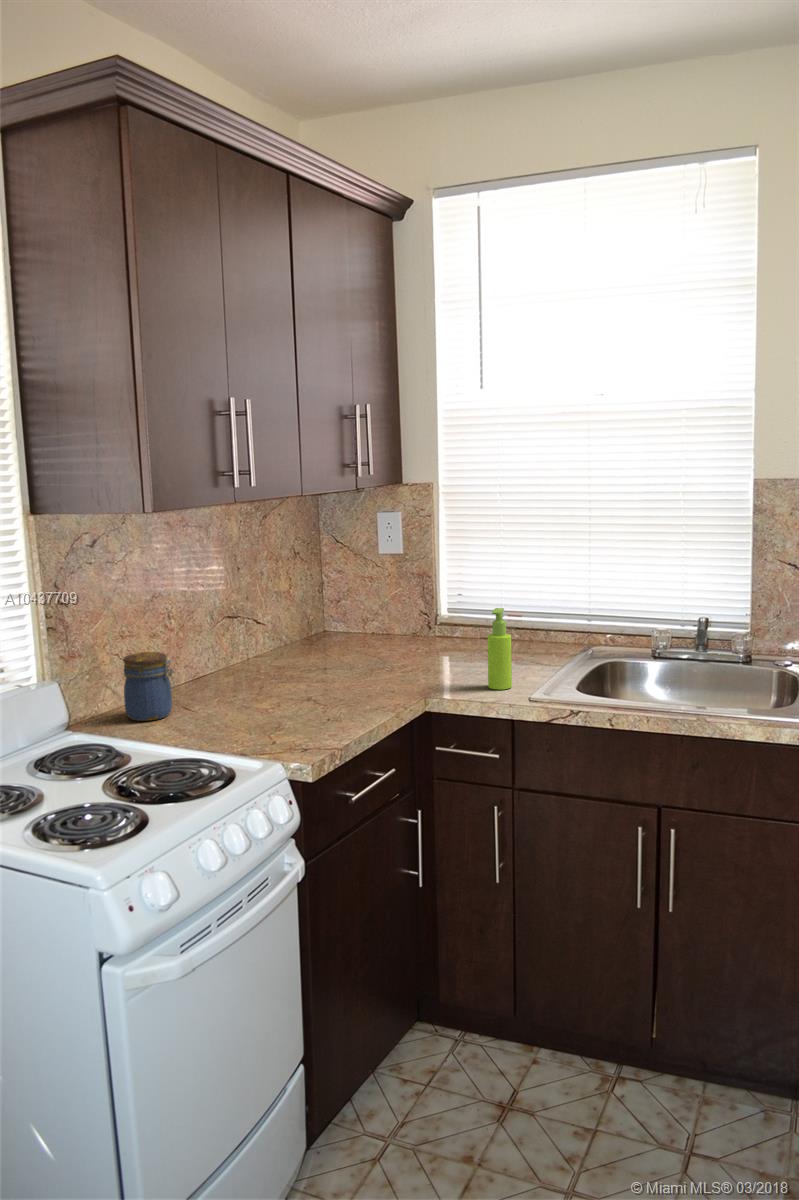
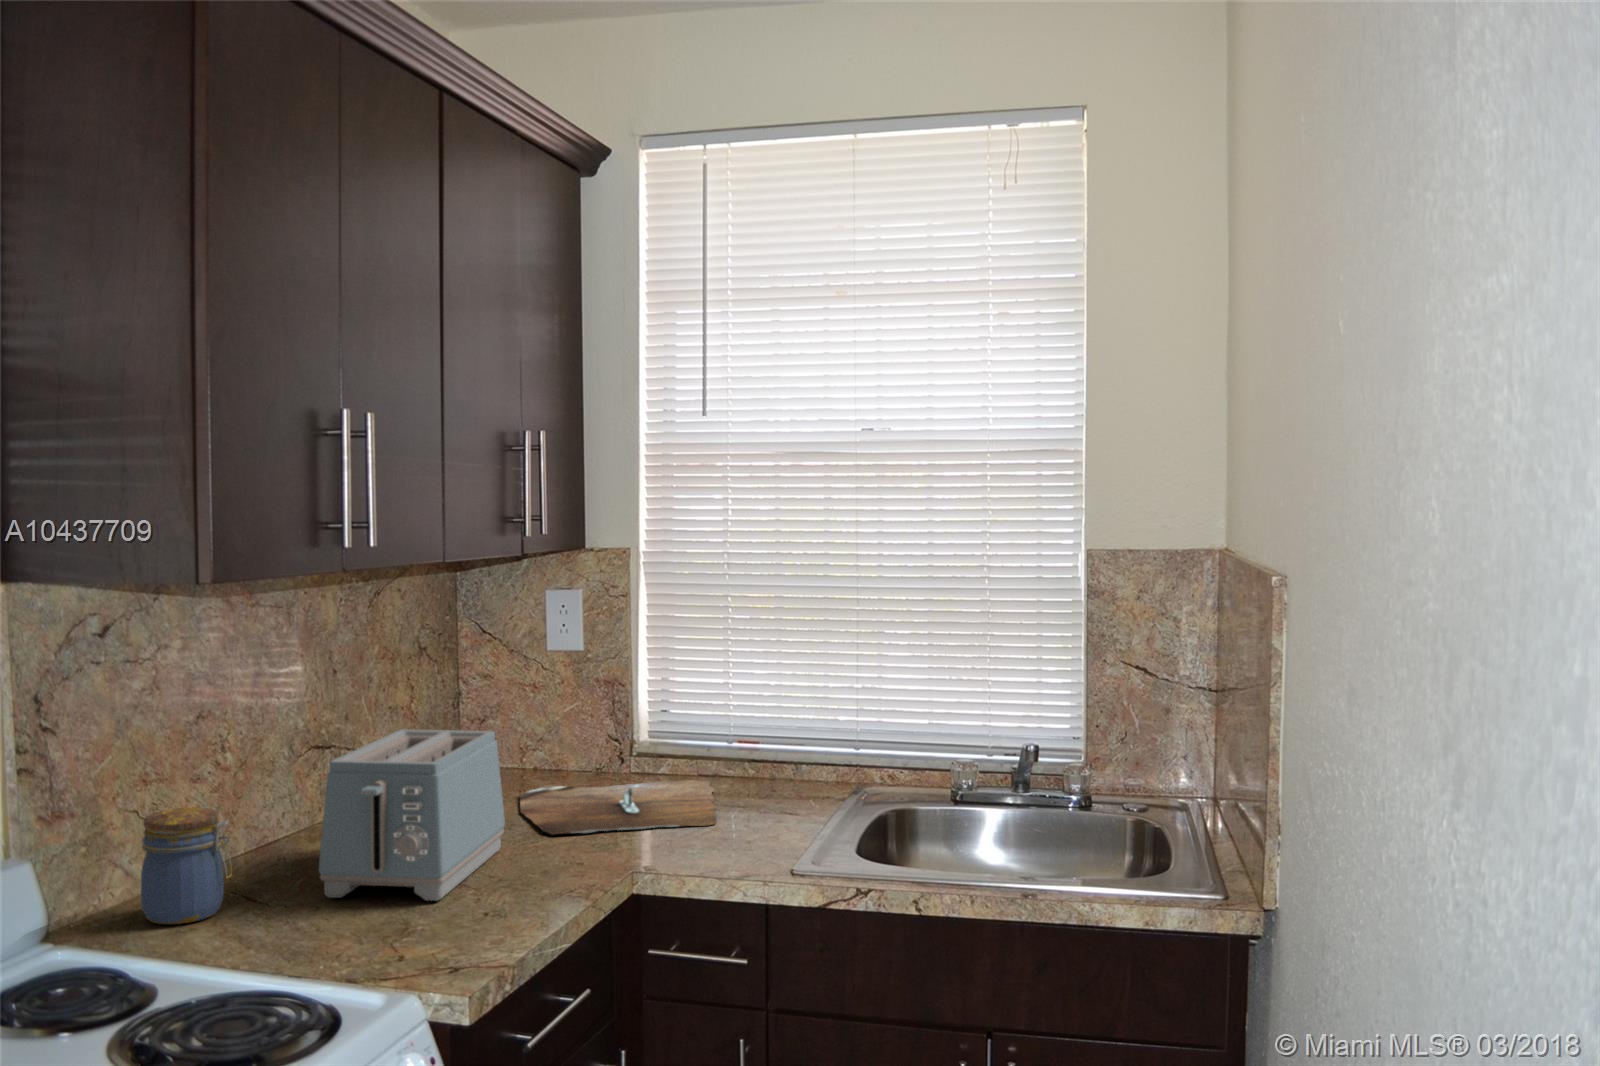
toaster: none [227,605,345,712] -> present [319,729,505,901]
soap dispenser: present [488,608,512,690] -> none [728,732,763,856]
cutting board: none [358,641,488,674] -> present [520,780,717,834]

